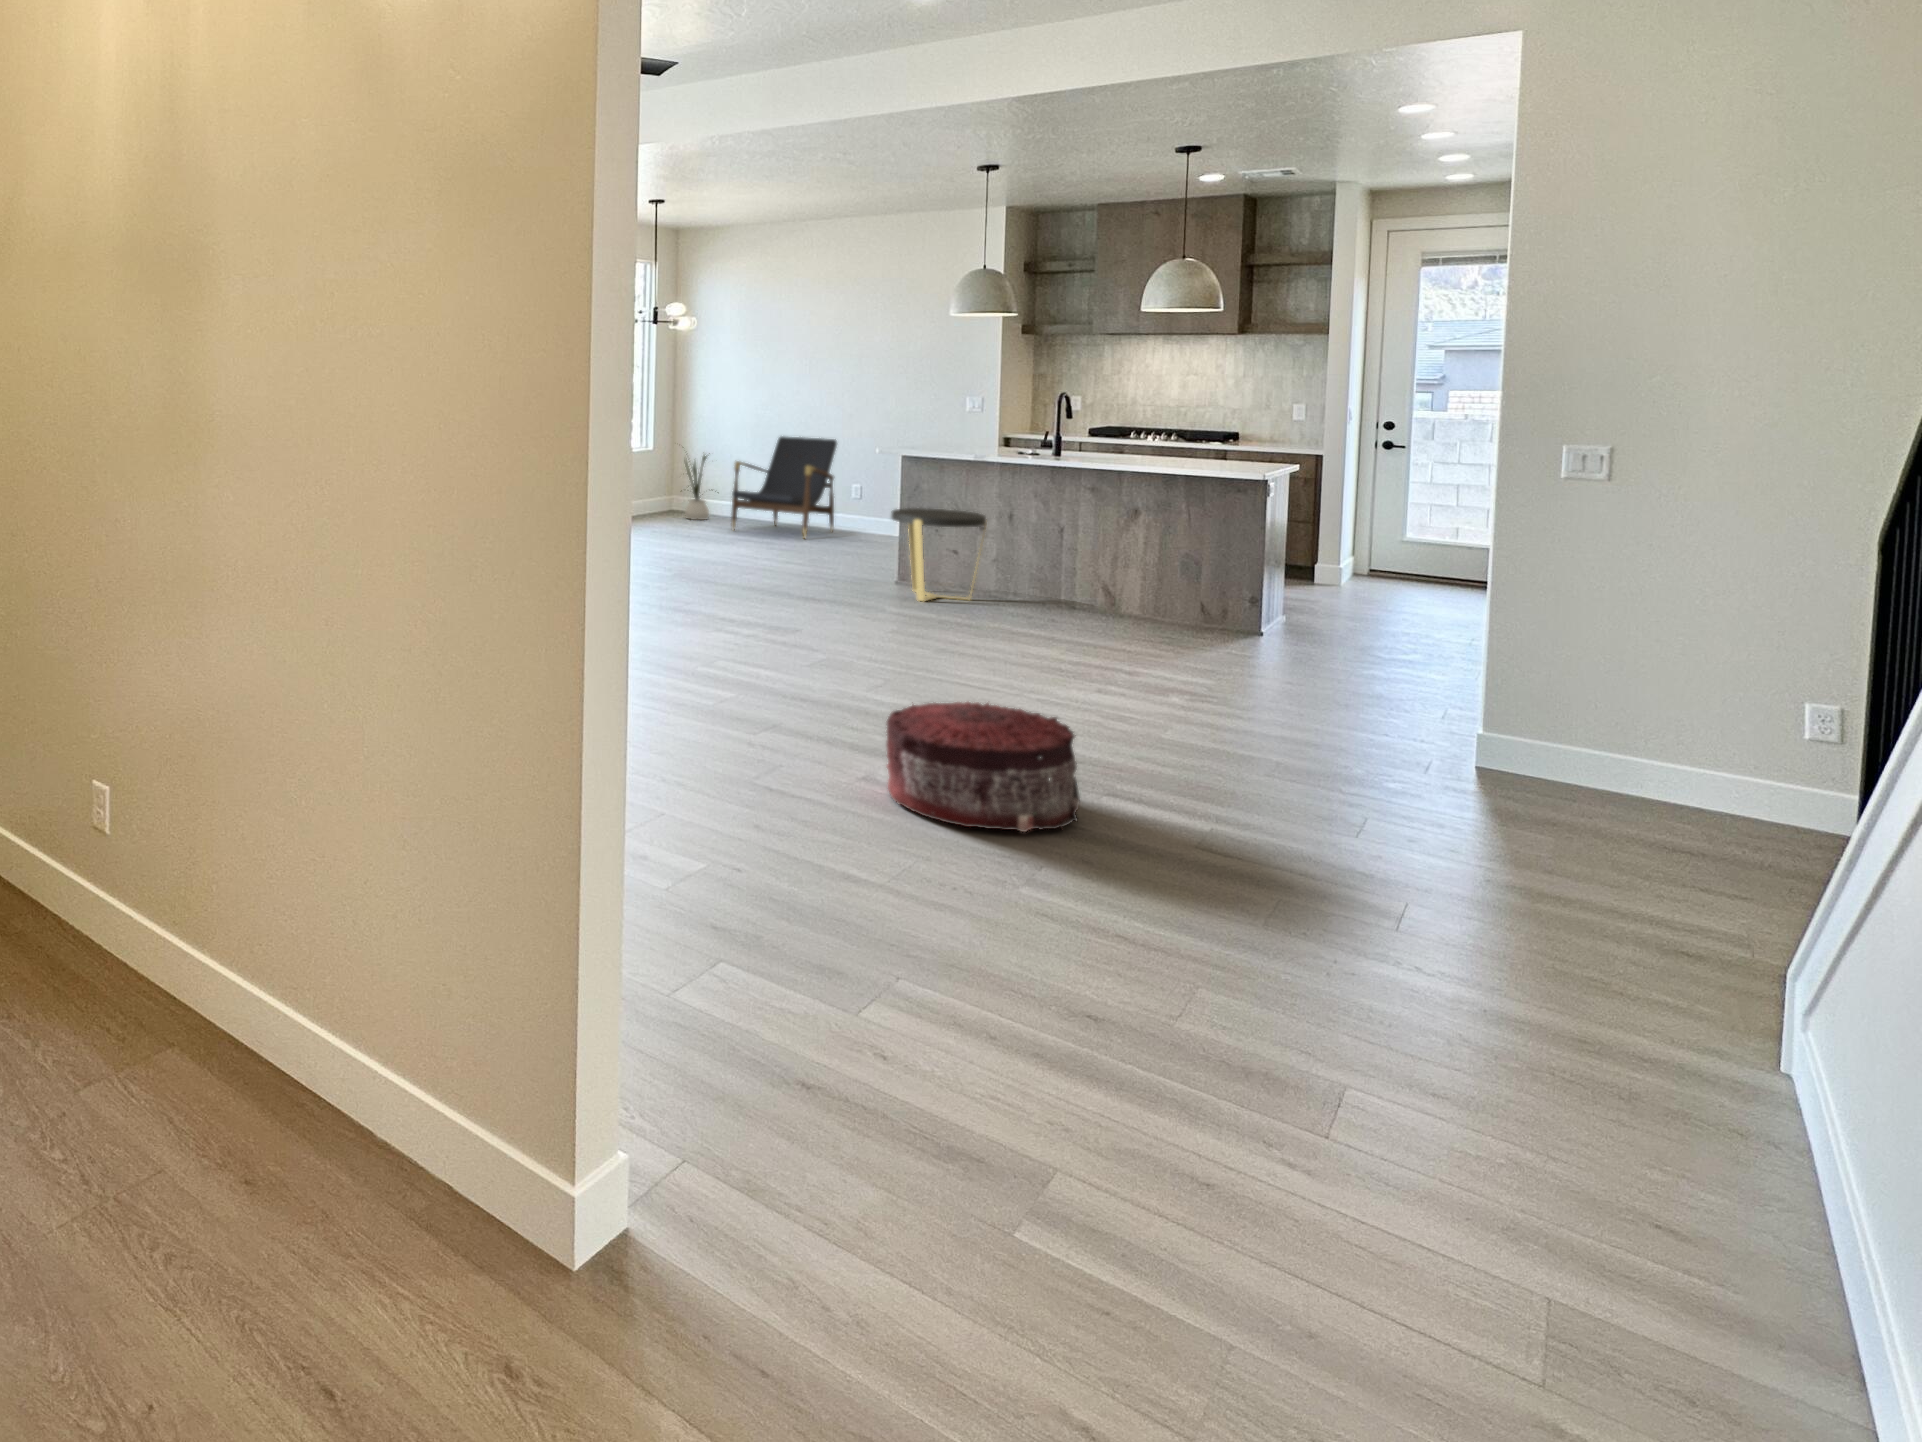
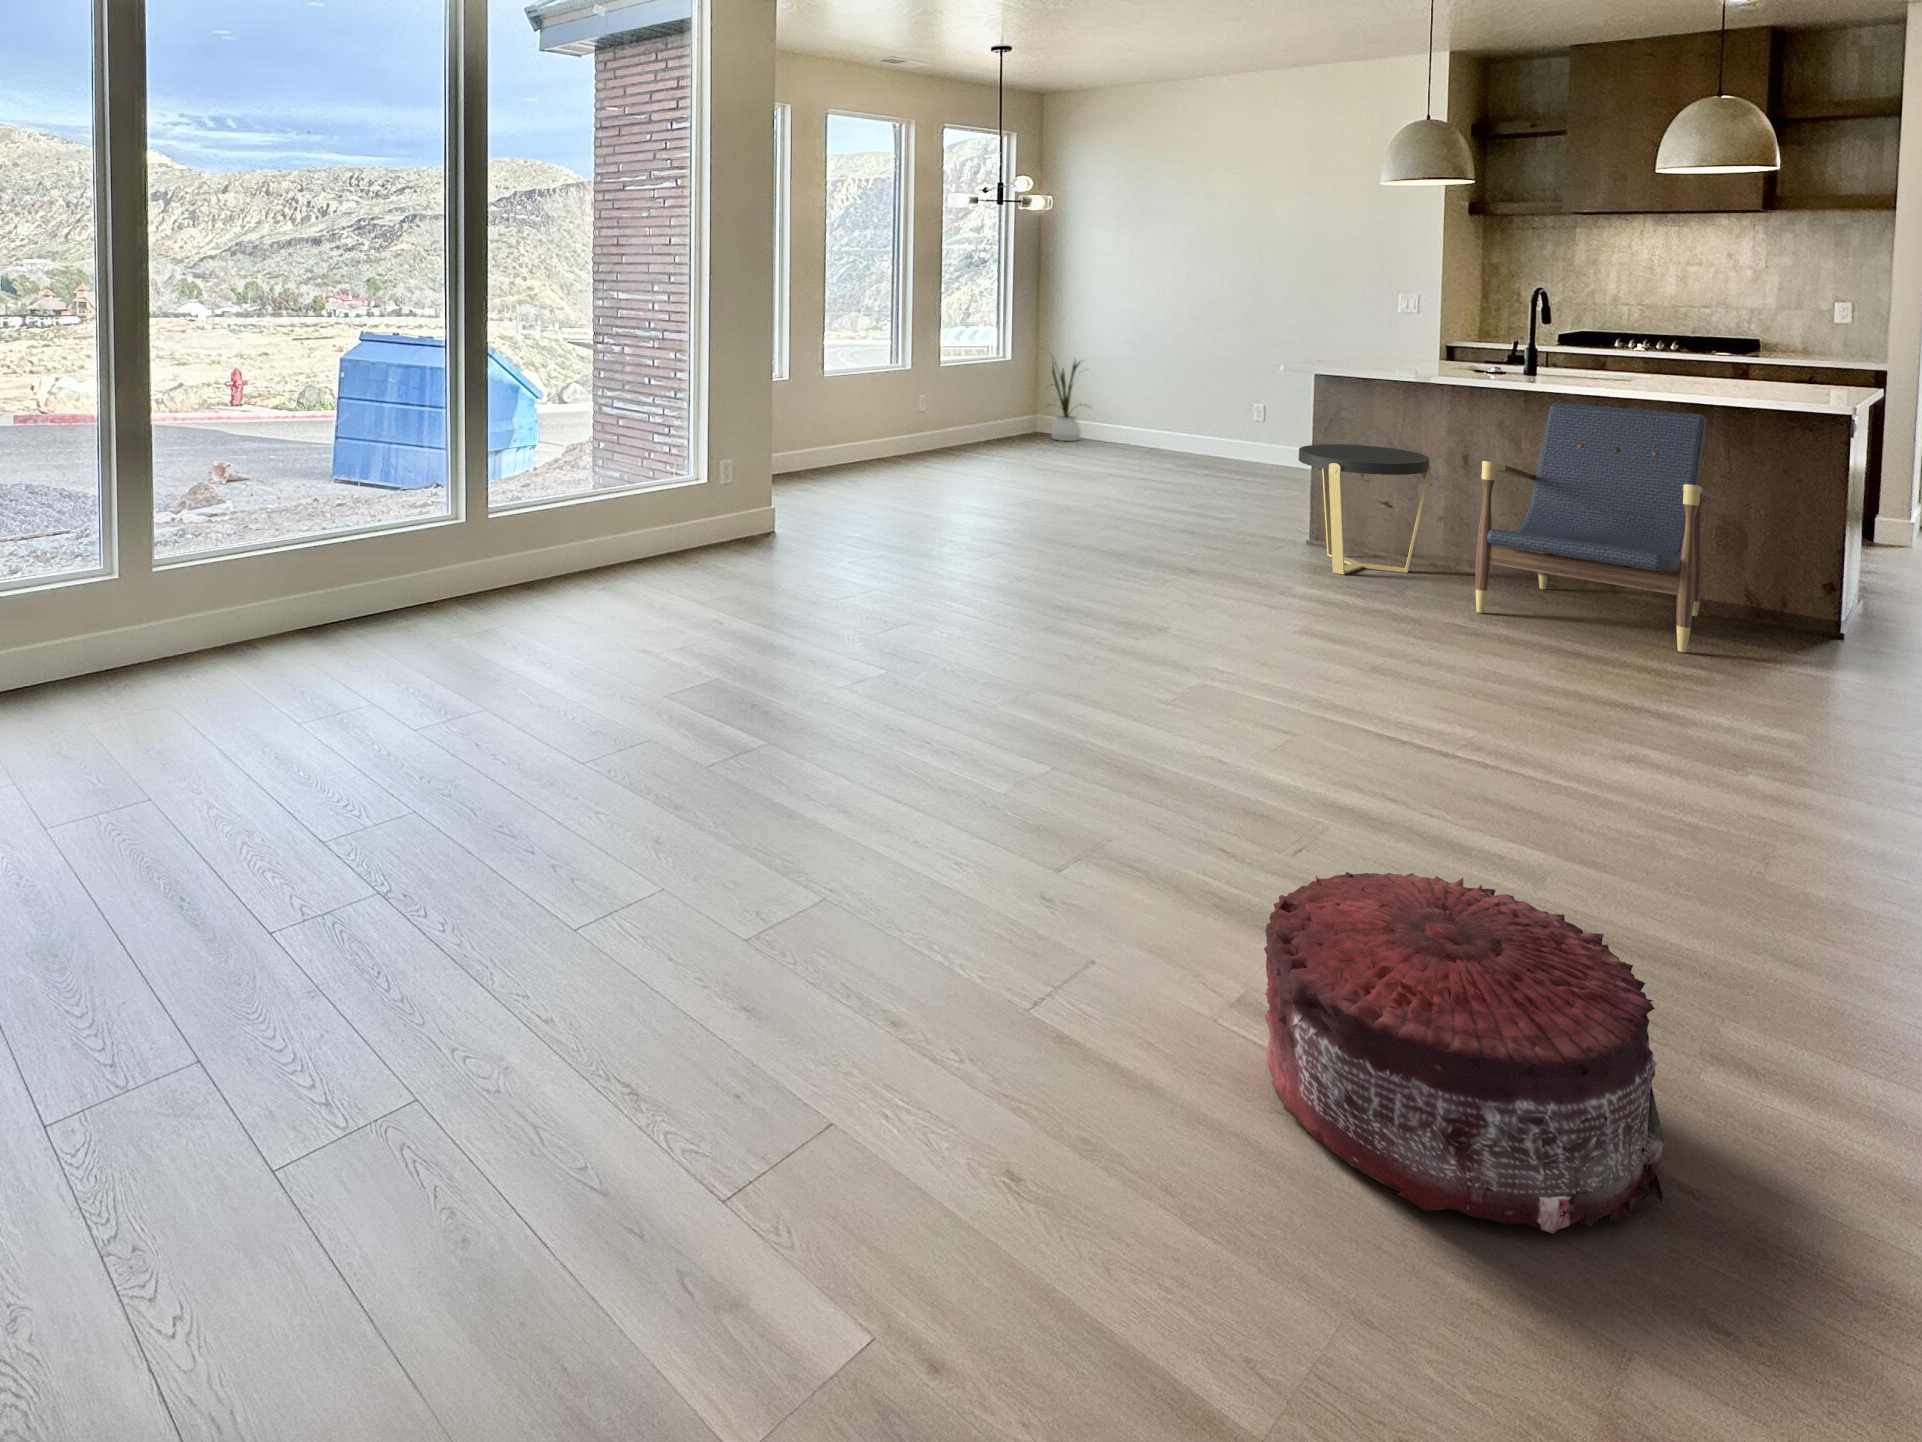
lounge chair: present [731,436,837,538] -> present [1476,403,1713,652]

